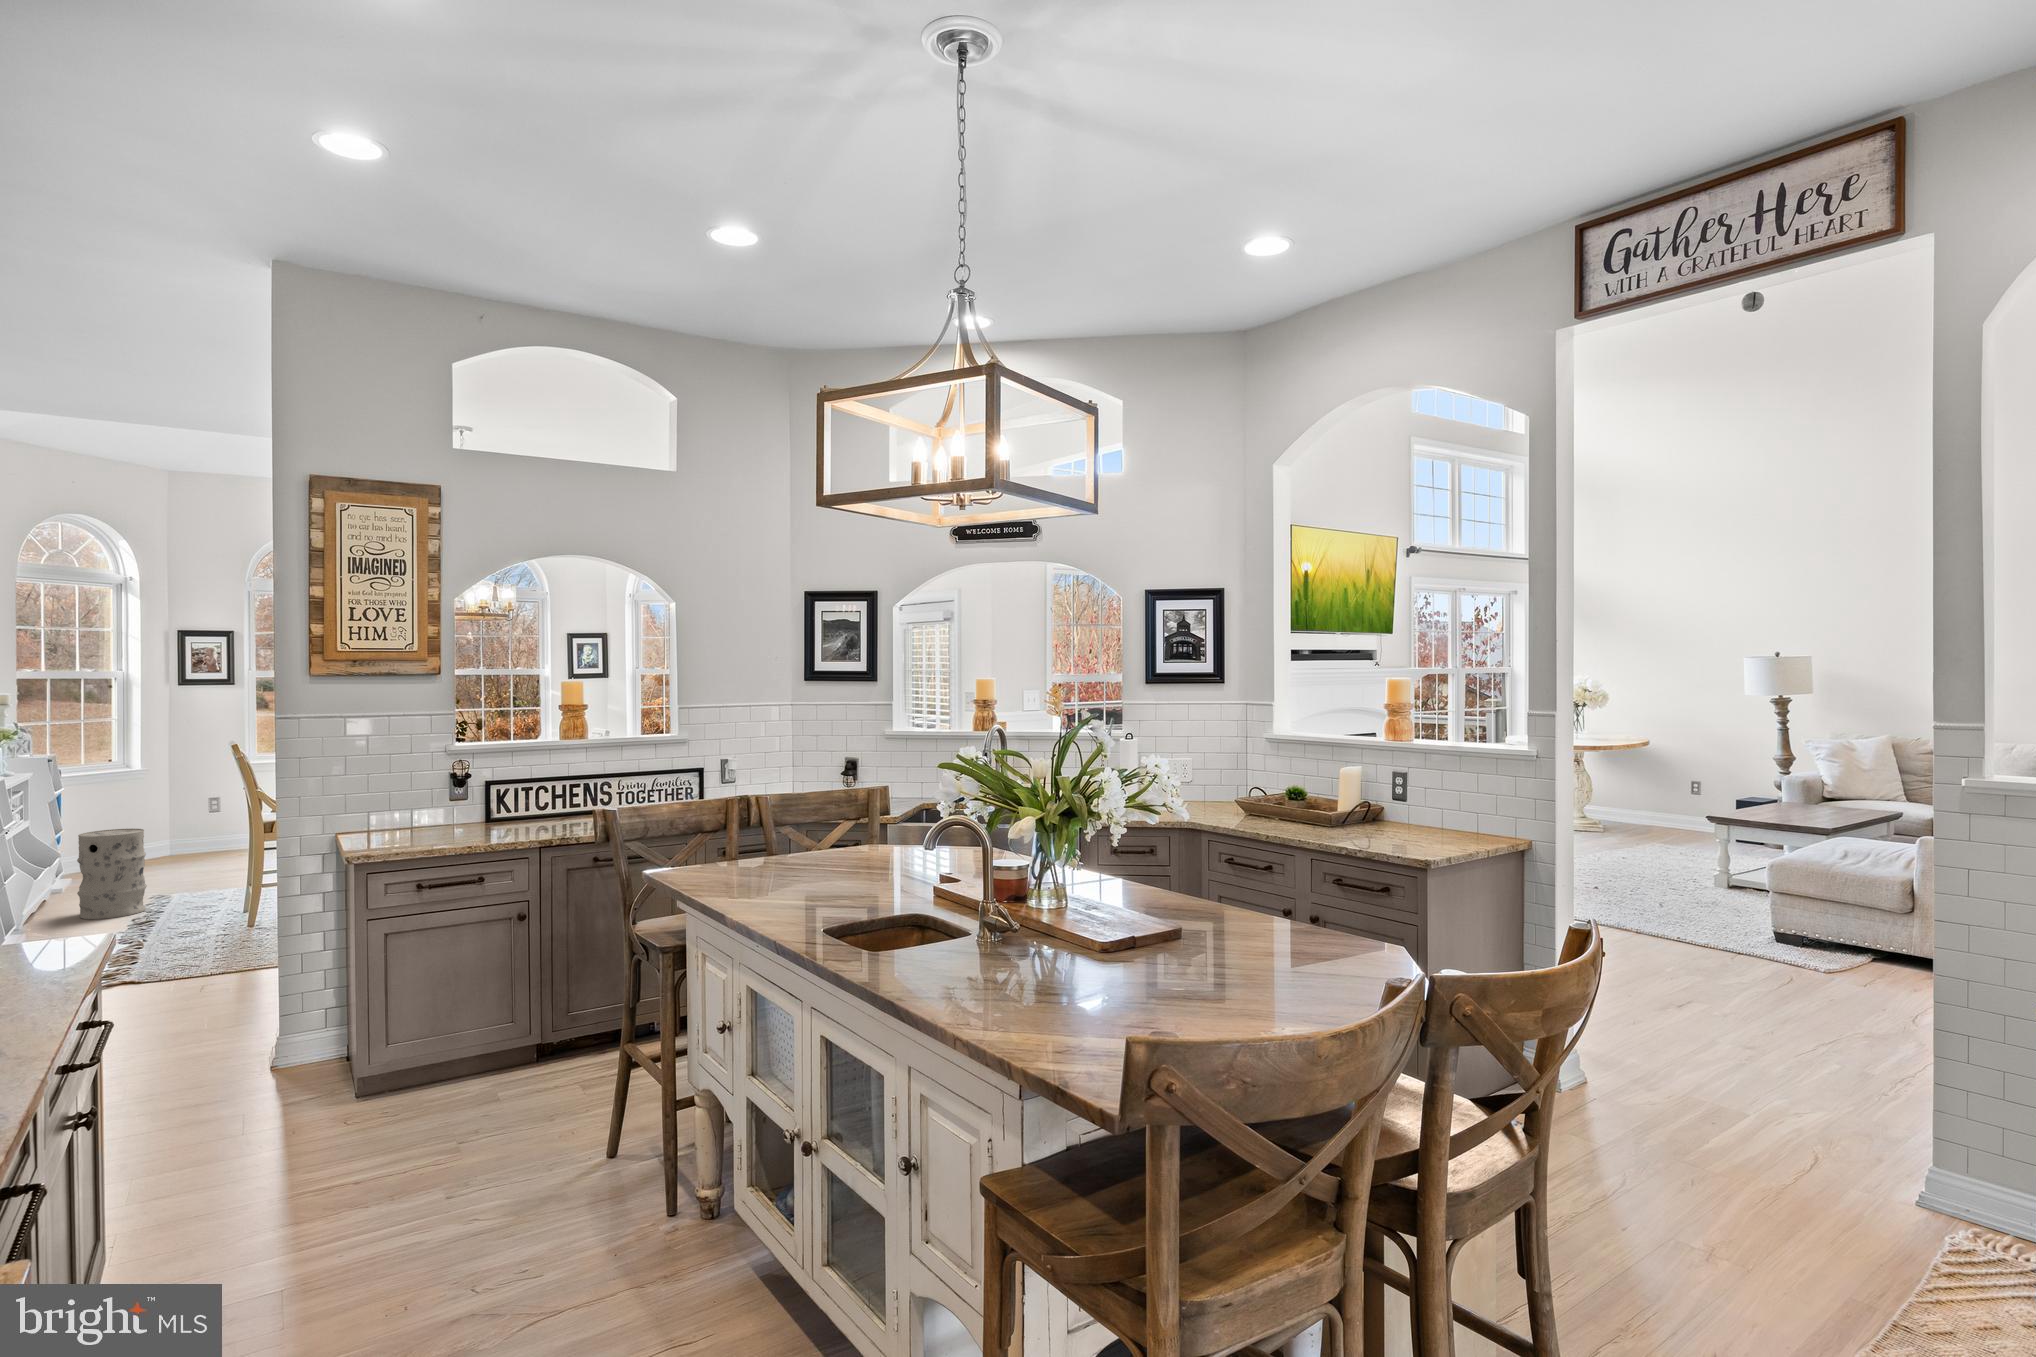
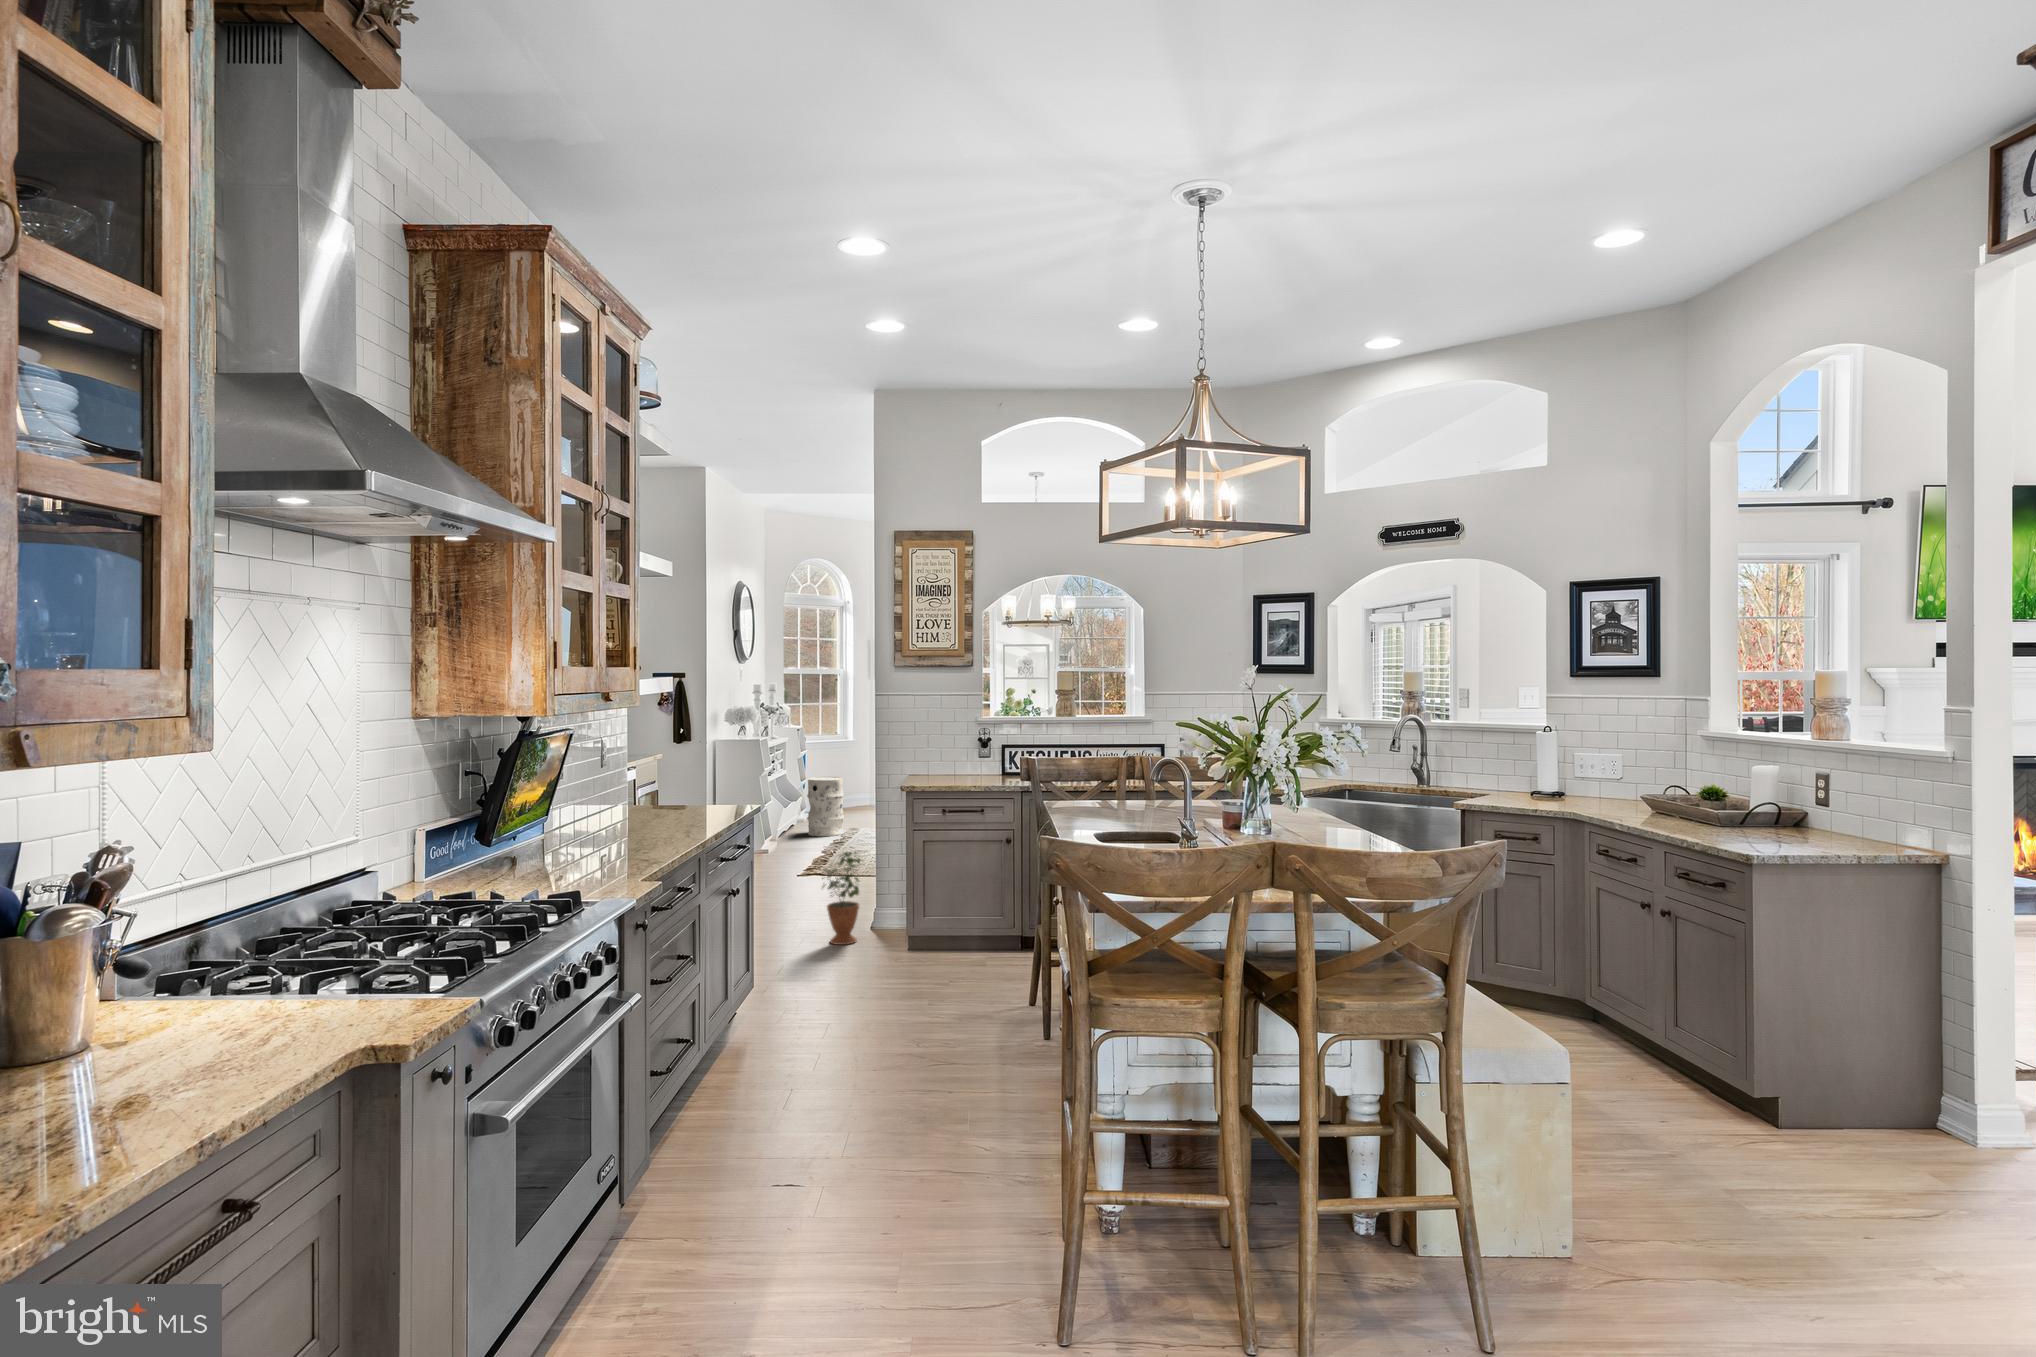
potted plant: none [184,948,263,1101] -> present [822,852,860,945]

